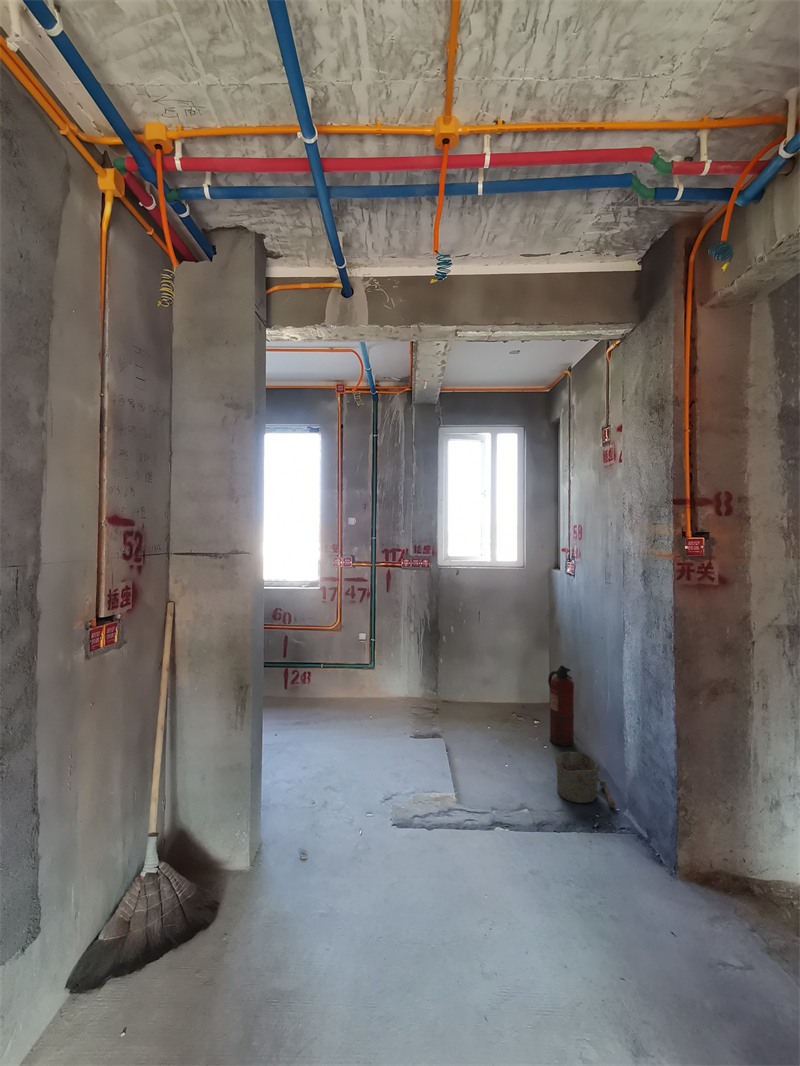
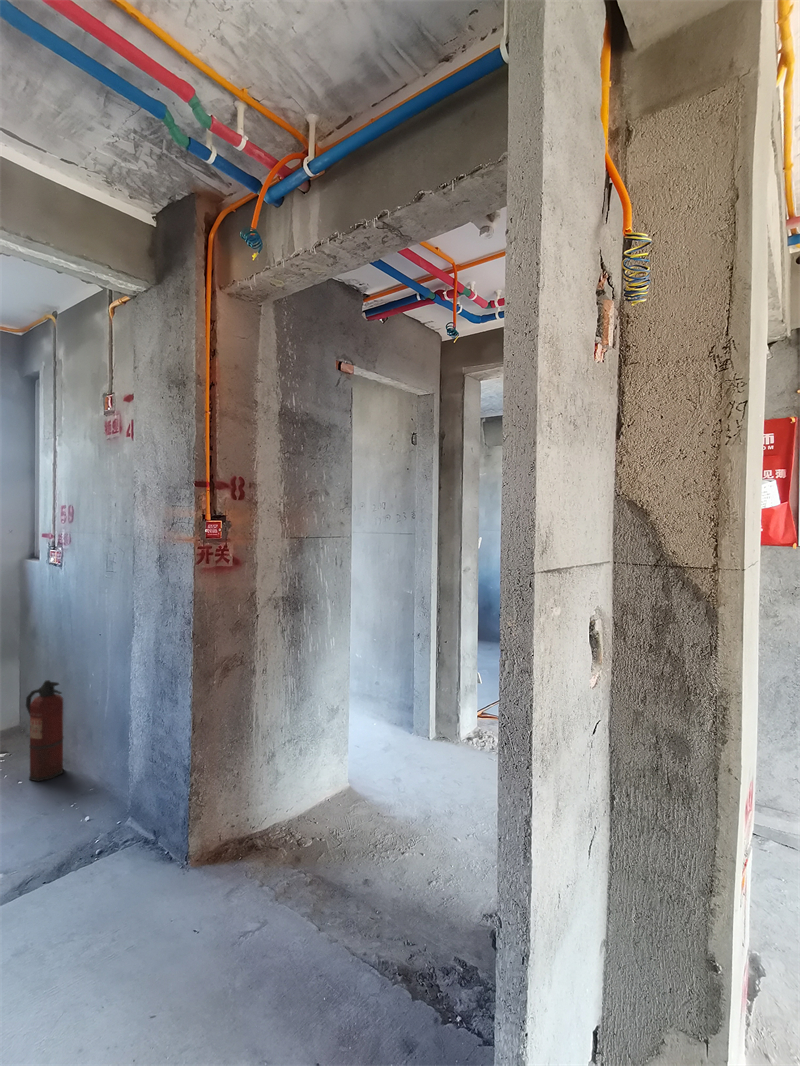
bucket: present [555,752,616,808] -> none [44,778,125,842]

